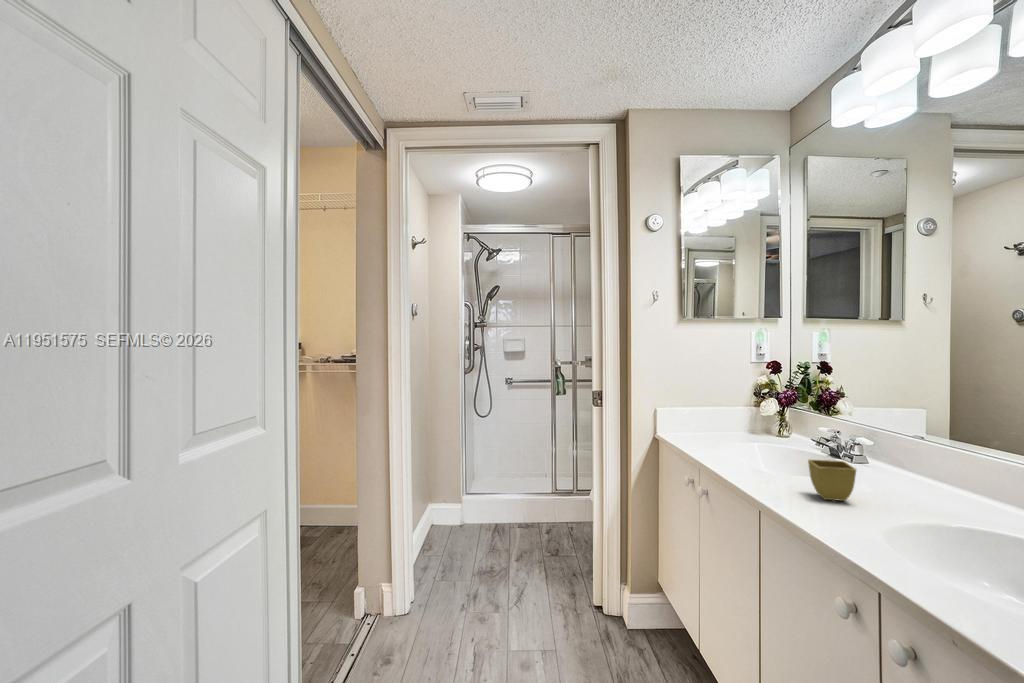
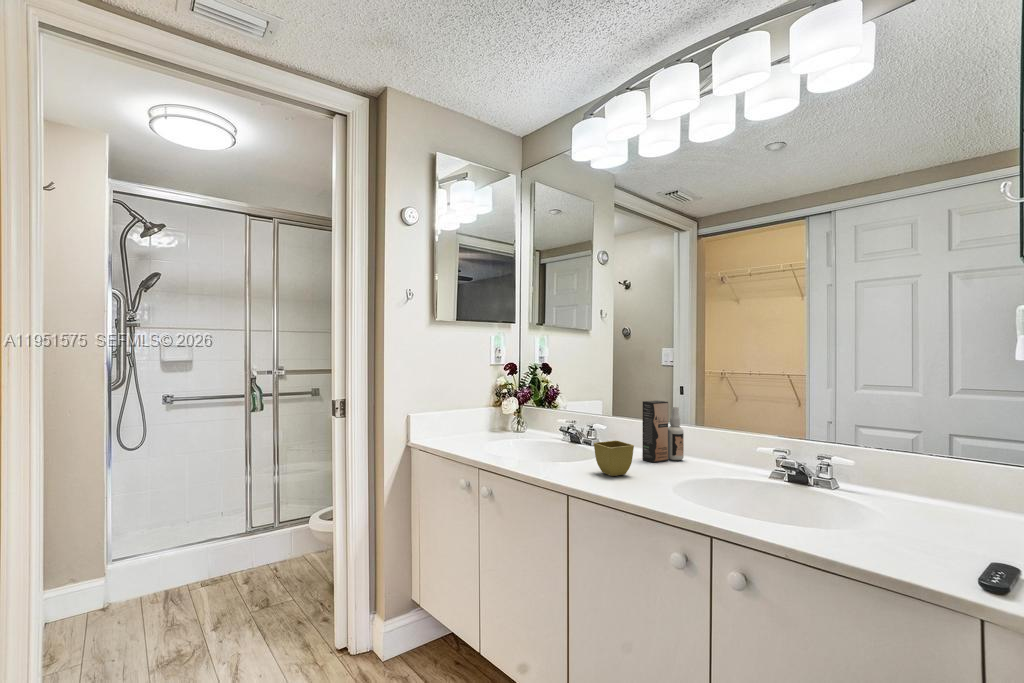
spray bottle: none [903,420,974,501] -> present [642,401,684,463]

